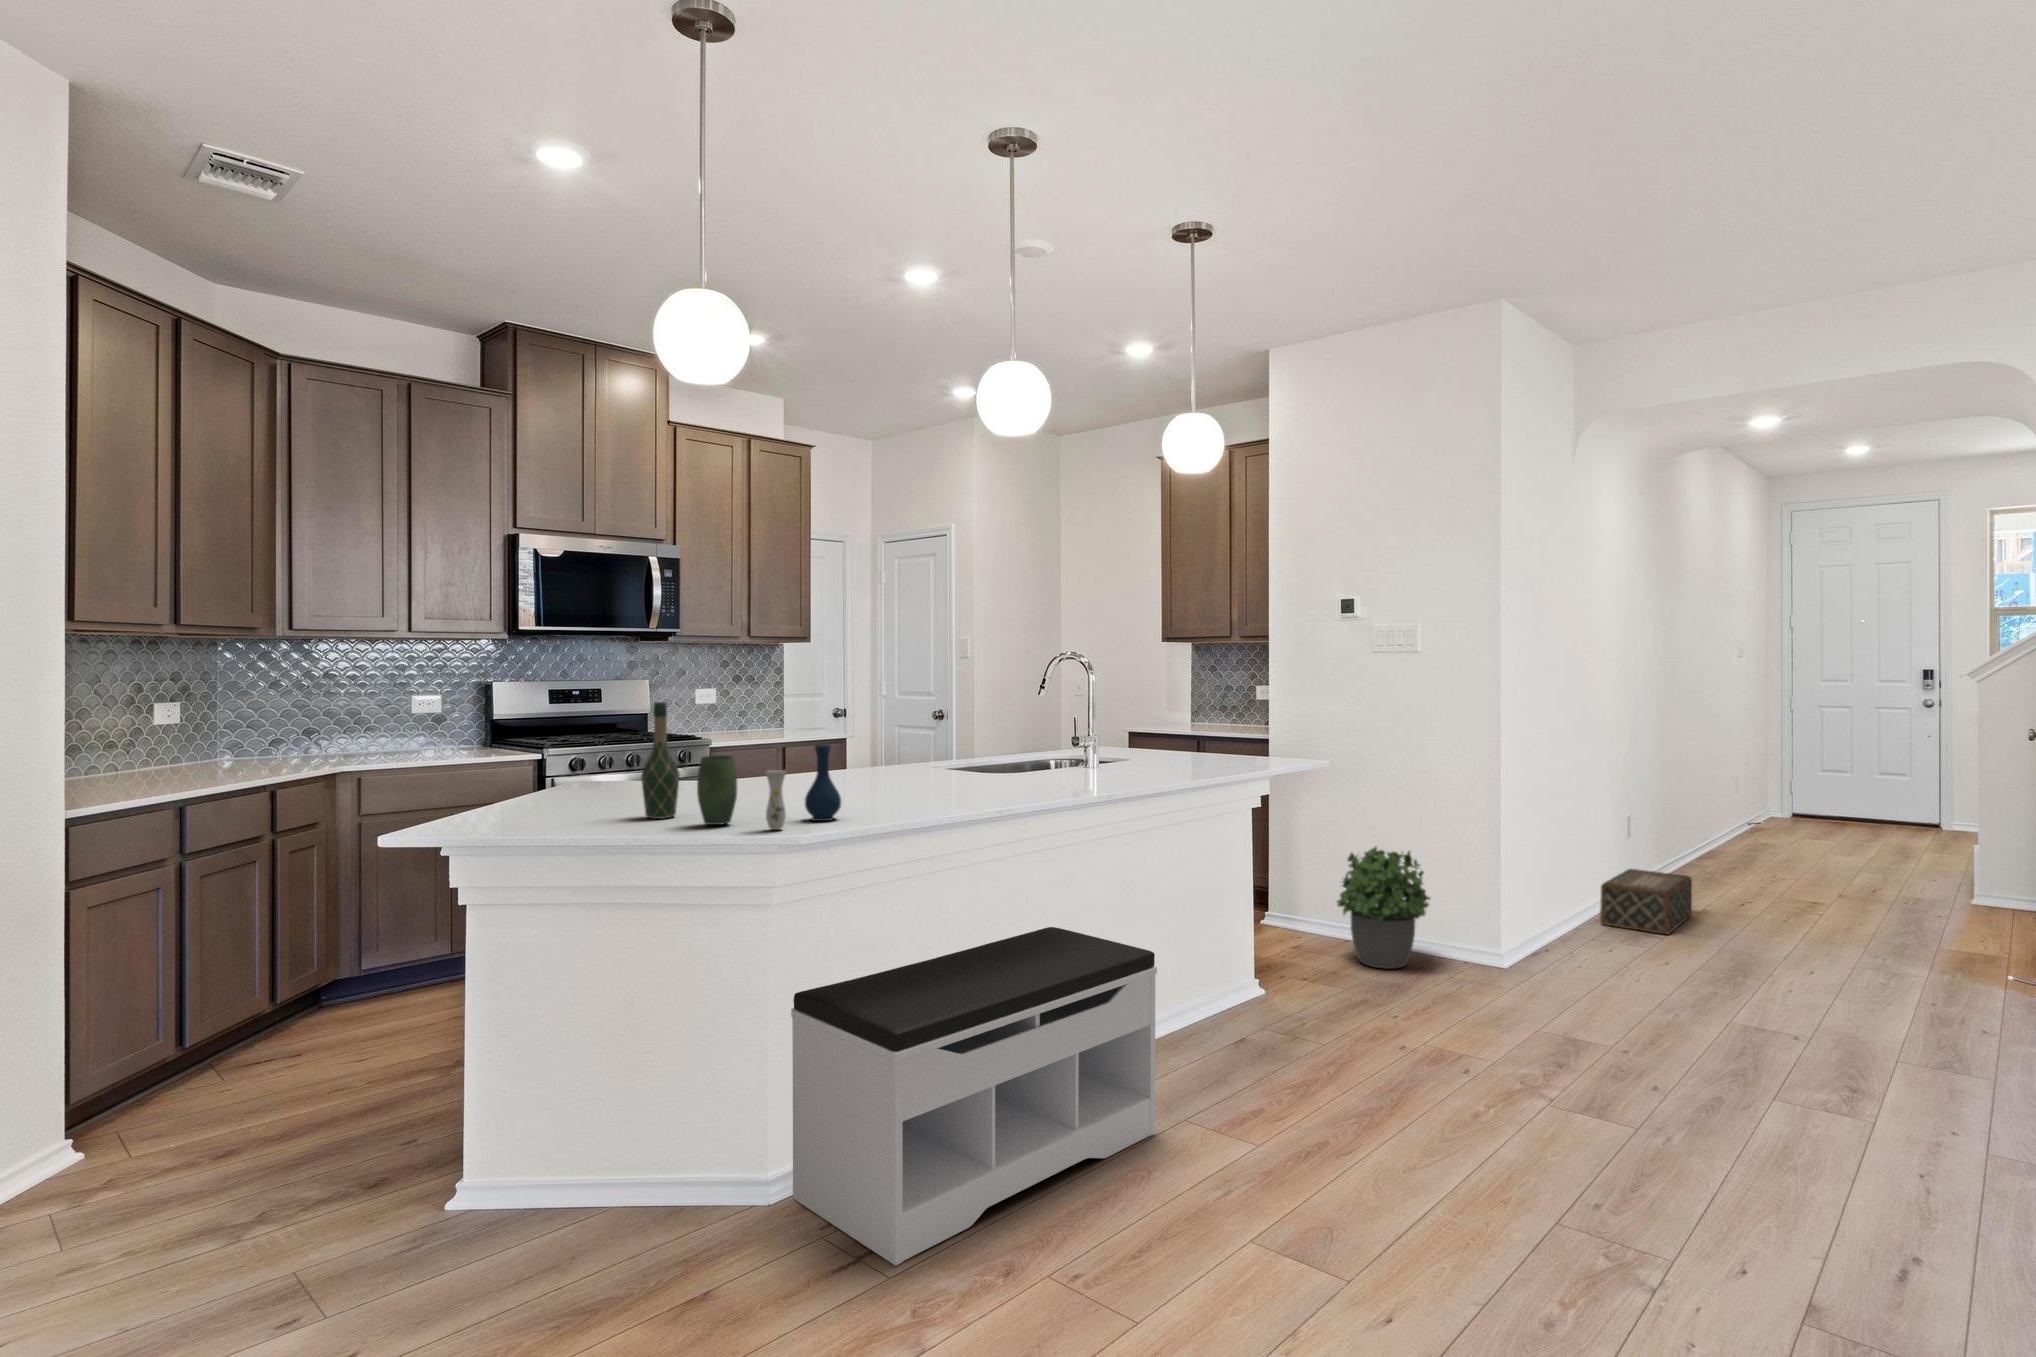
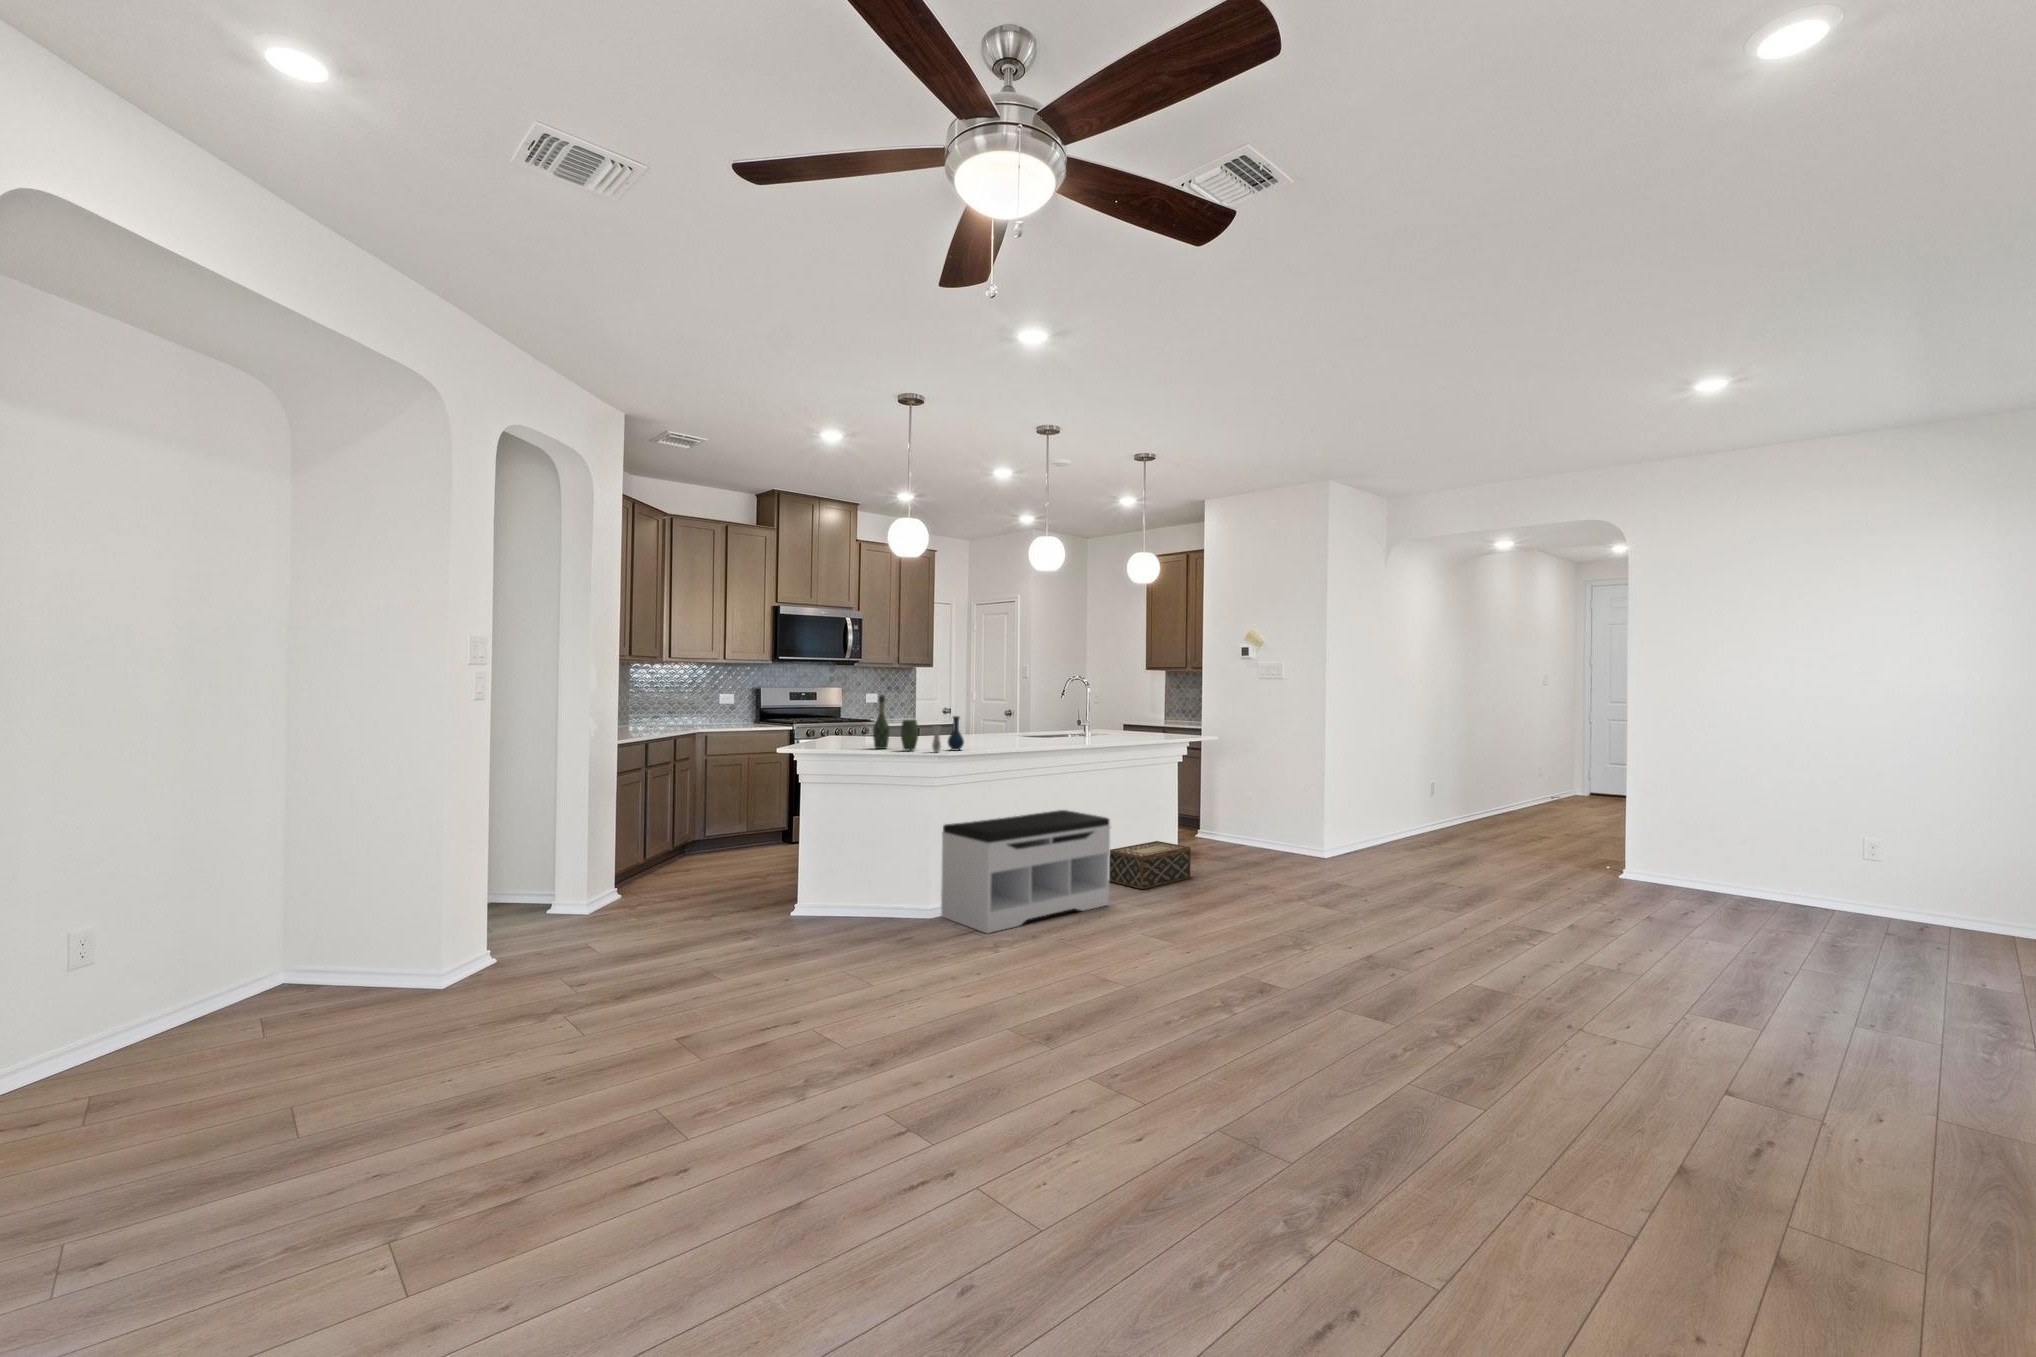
potted plant: present [1337,847,1430,969] -> none [1231,787,1284,856]
woven basket: present [1600,869,1692,934] -> present [1109,841,1191,889]

